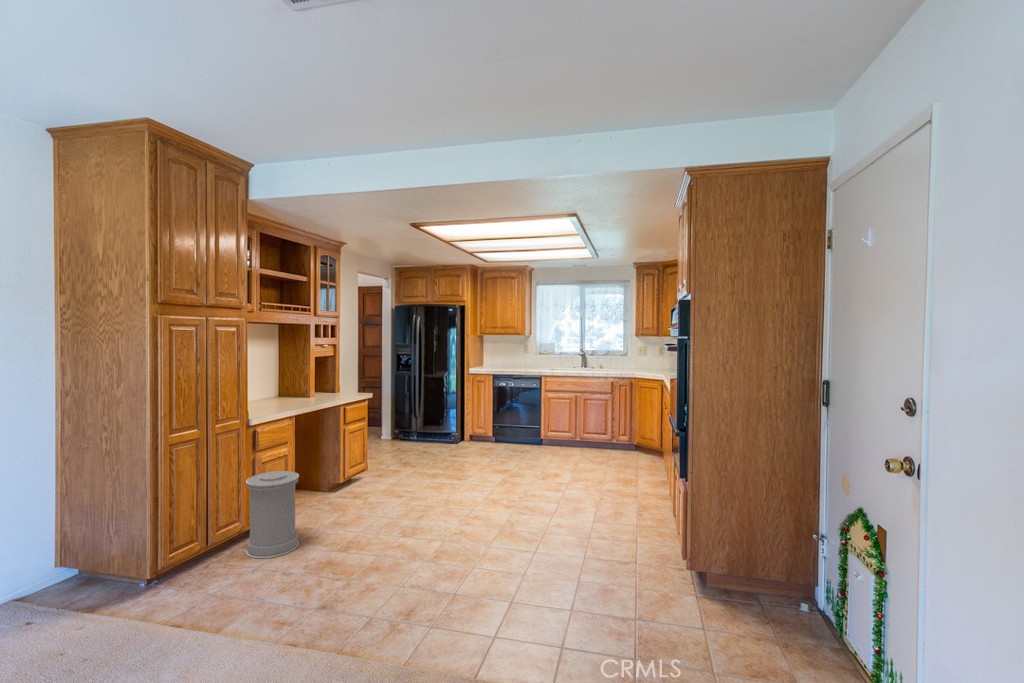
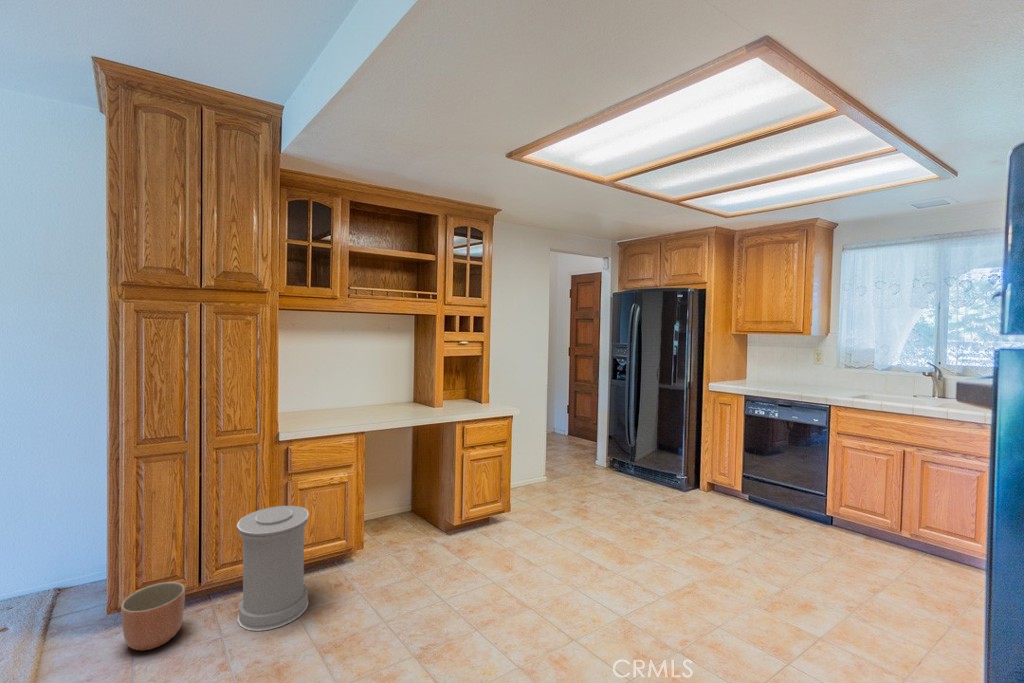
planter: none [183,538,230,587] -> present [121,582,185,650]

